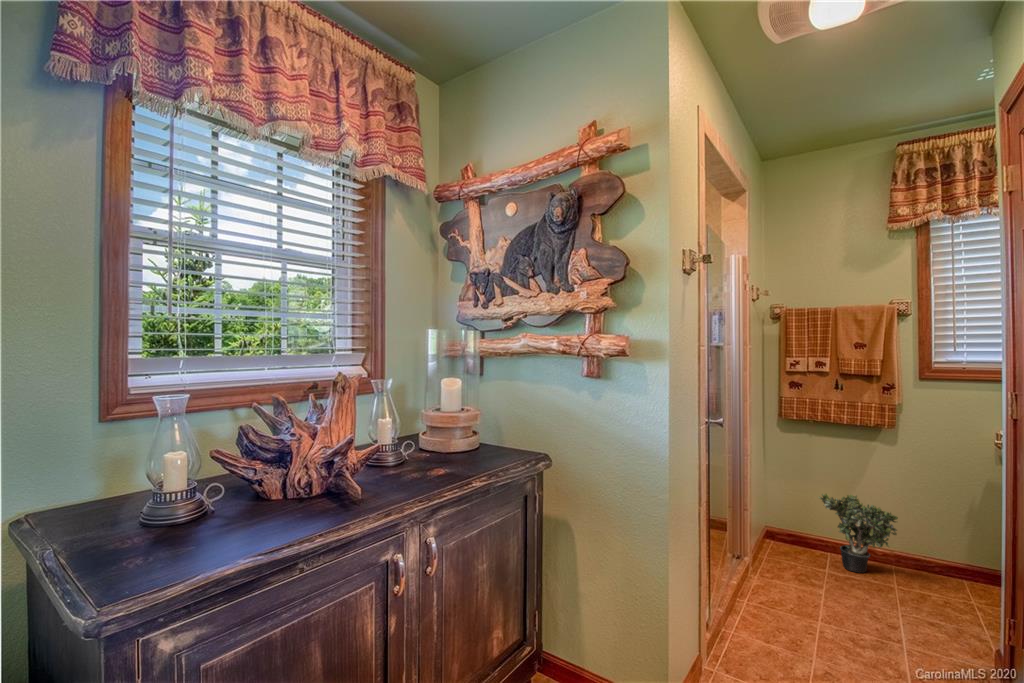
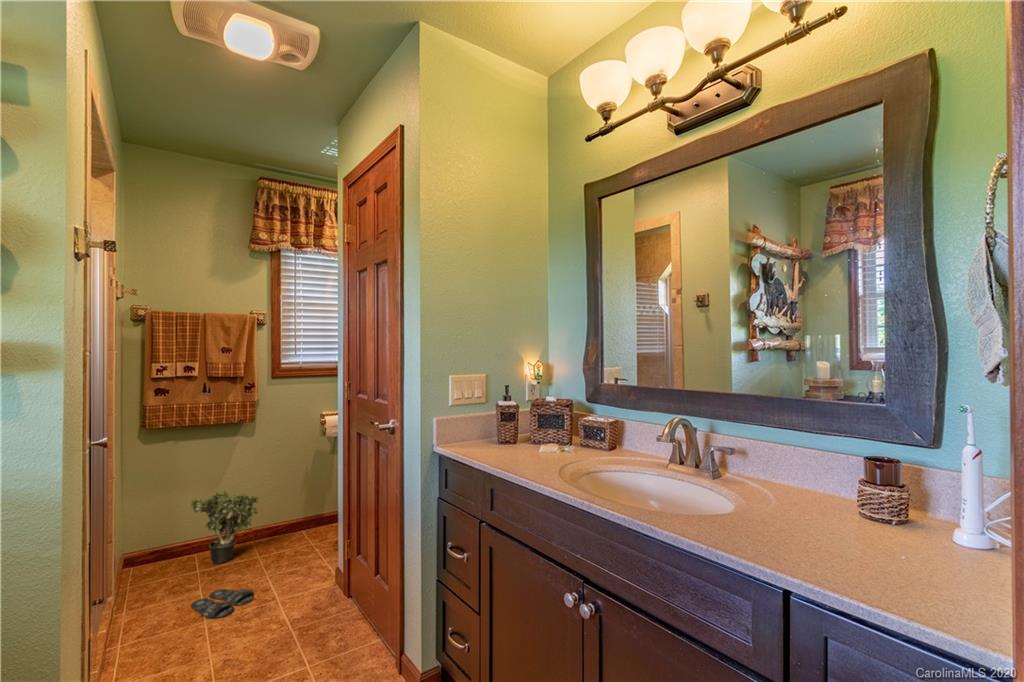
slippers: none [812,593,877,626] -> present [191,589,253,618]

